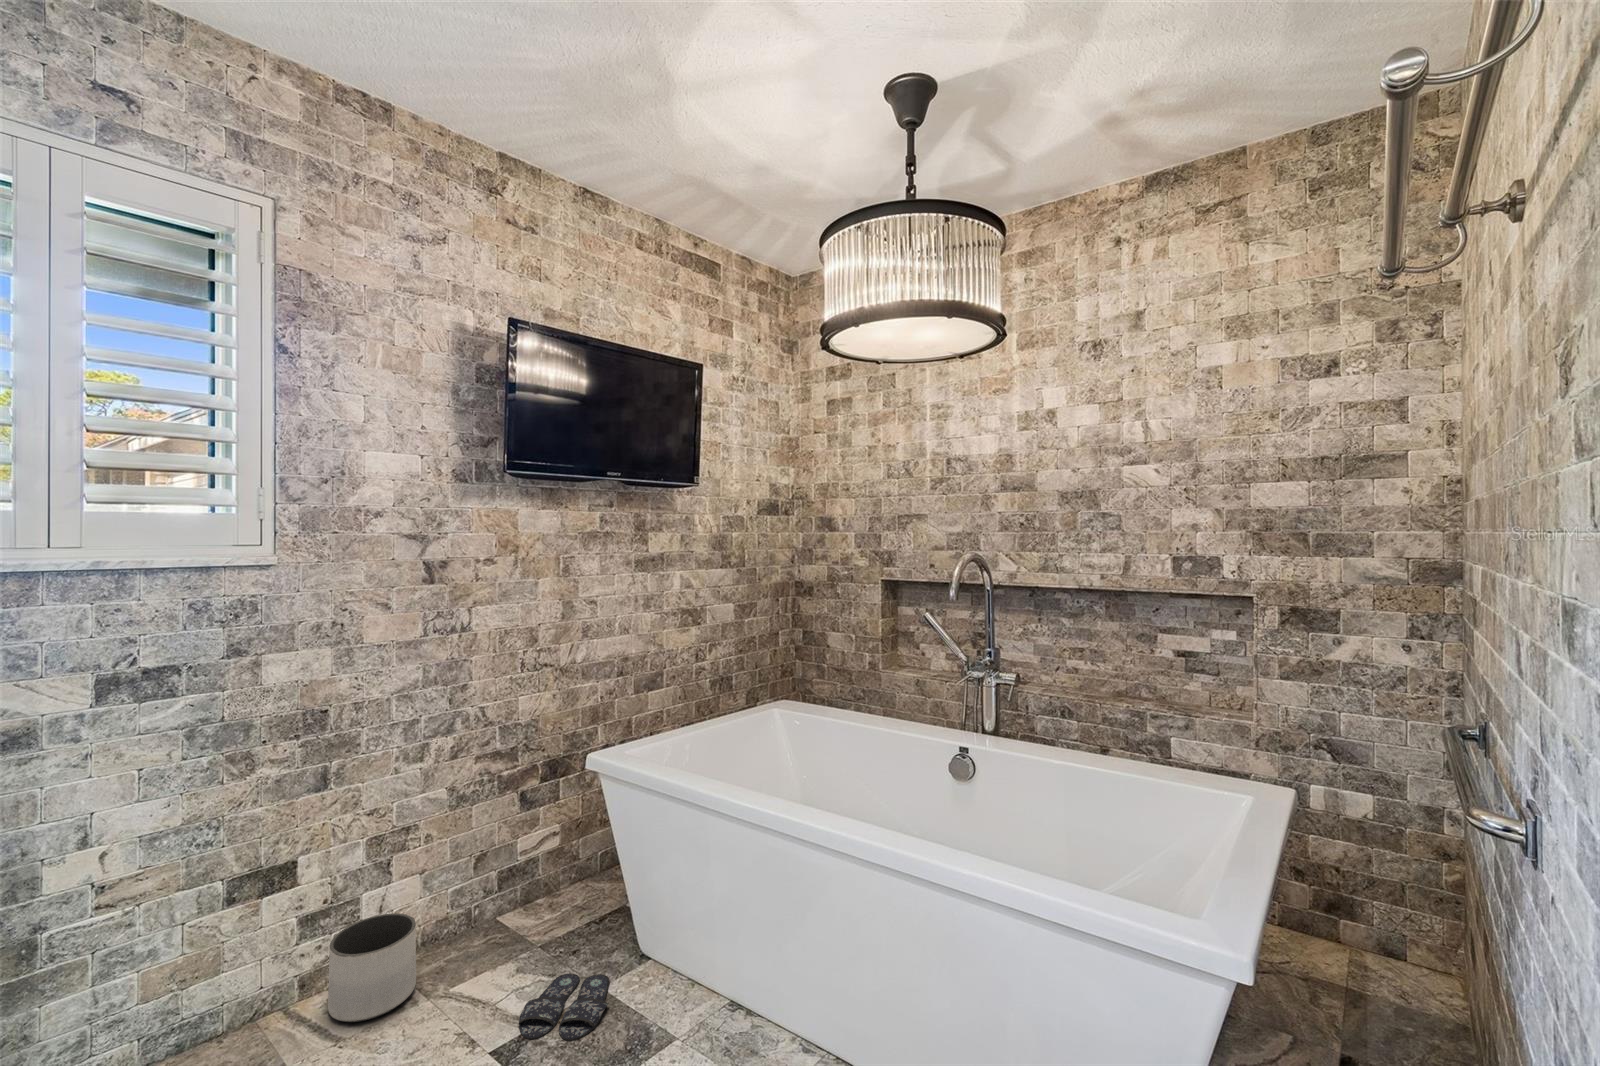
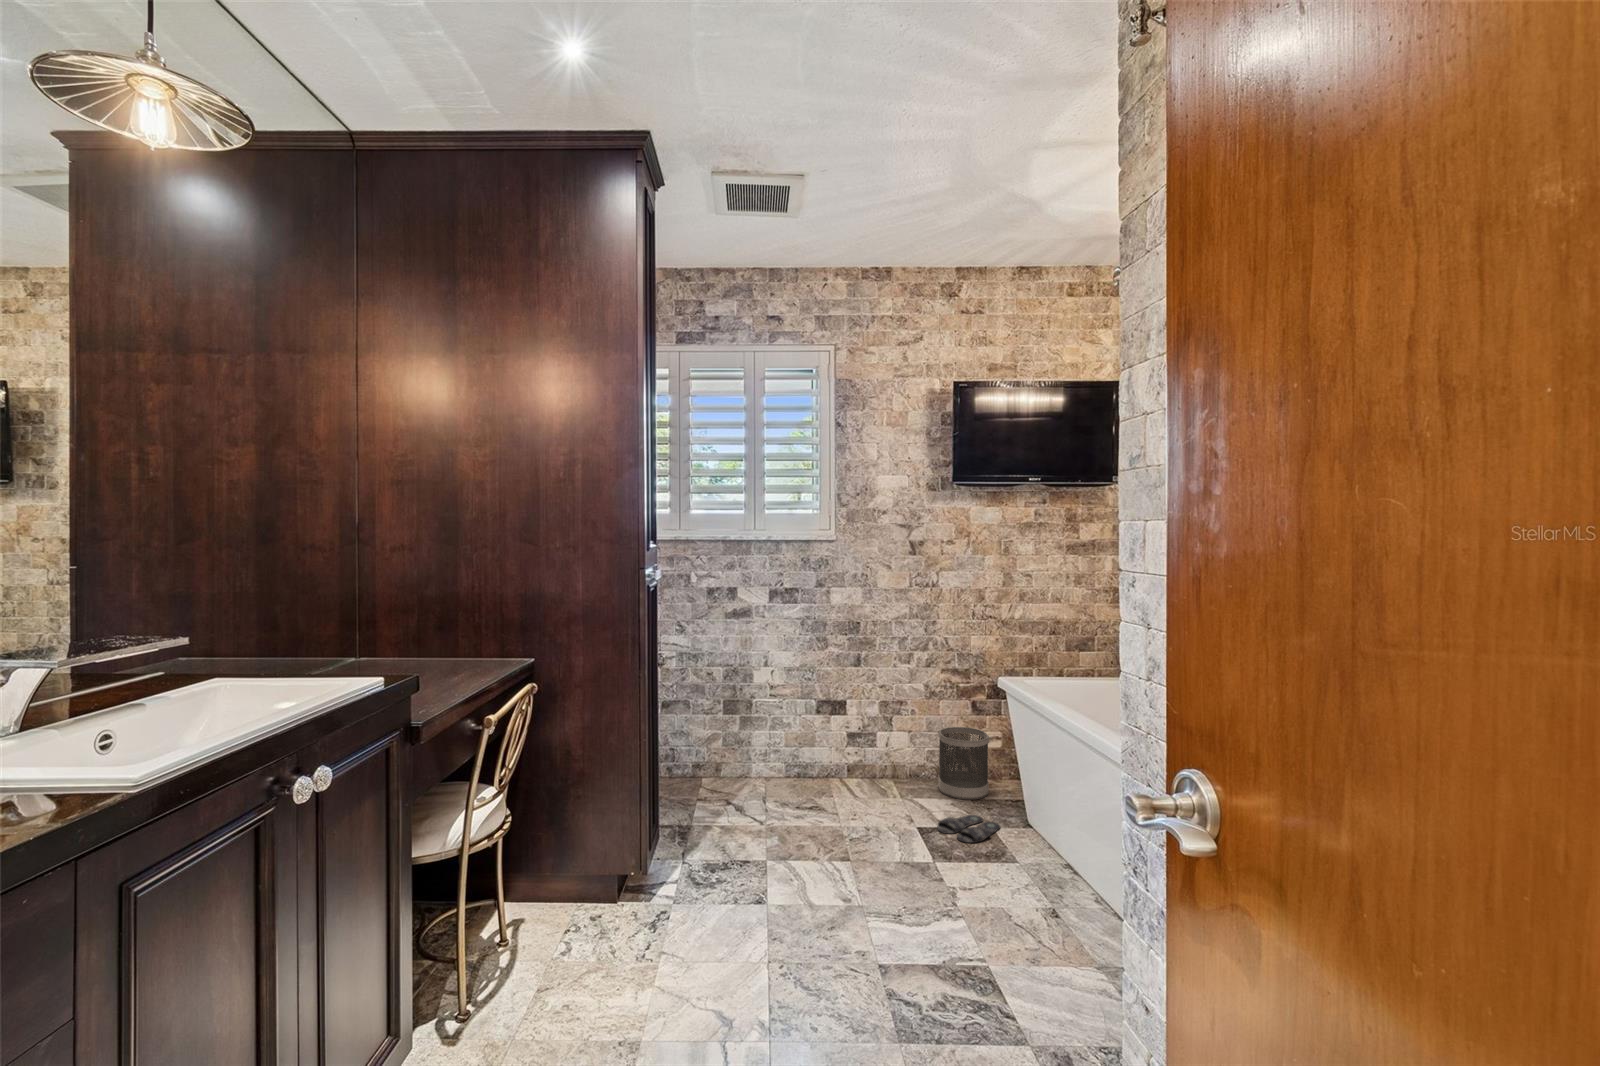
wastebasket: none [480,833,561,956] -> present [938,727,989,800]
planter: present [328,913,416,1022] -> none [856,745,898,795]

